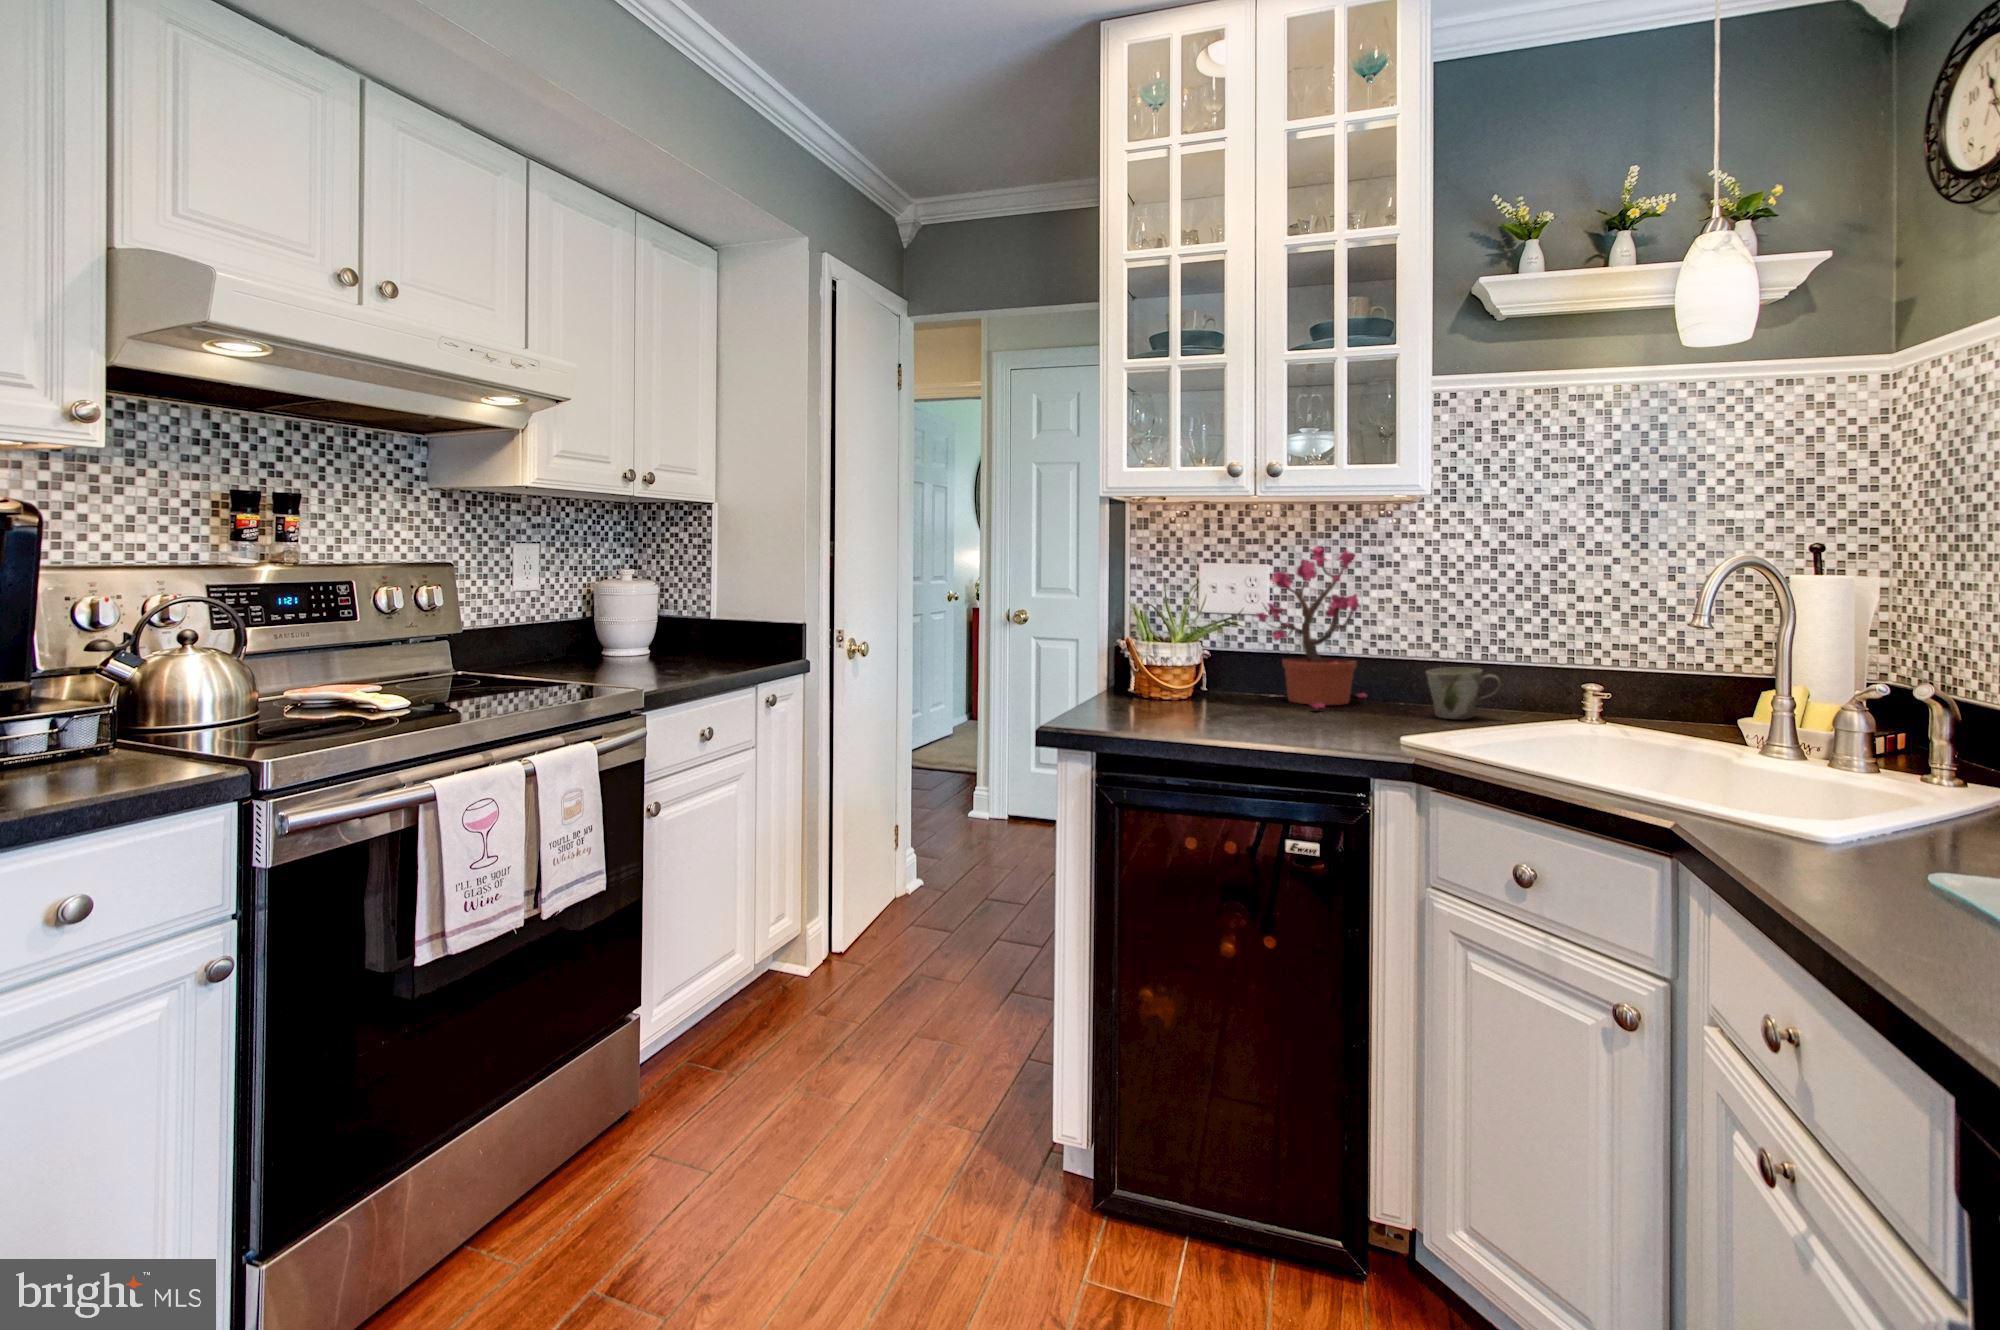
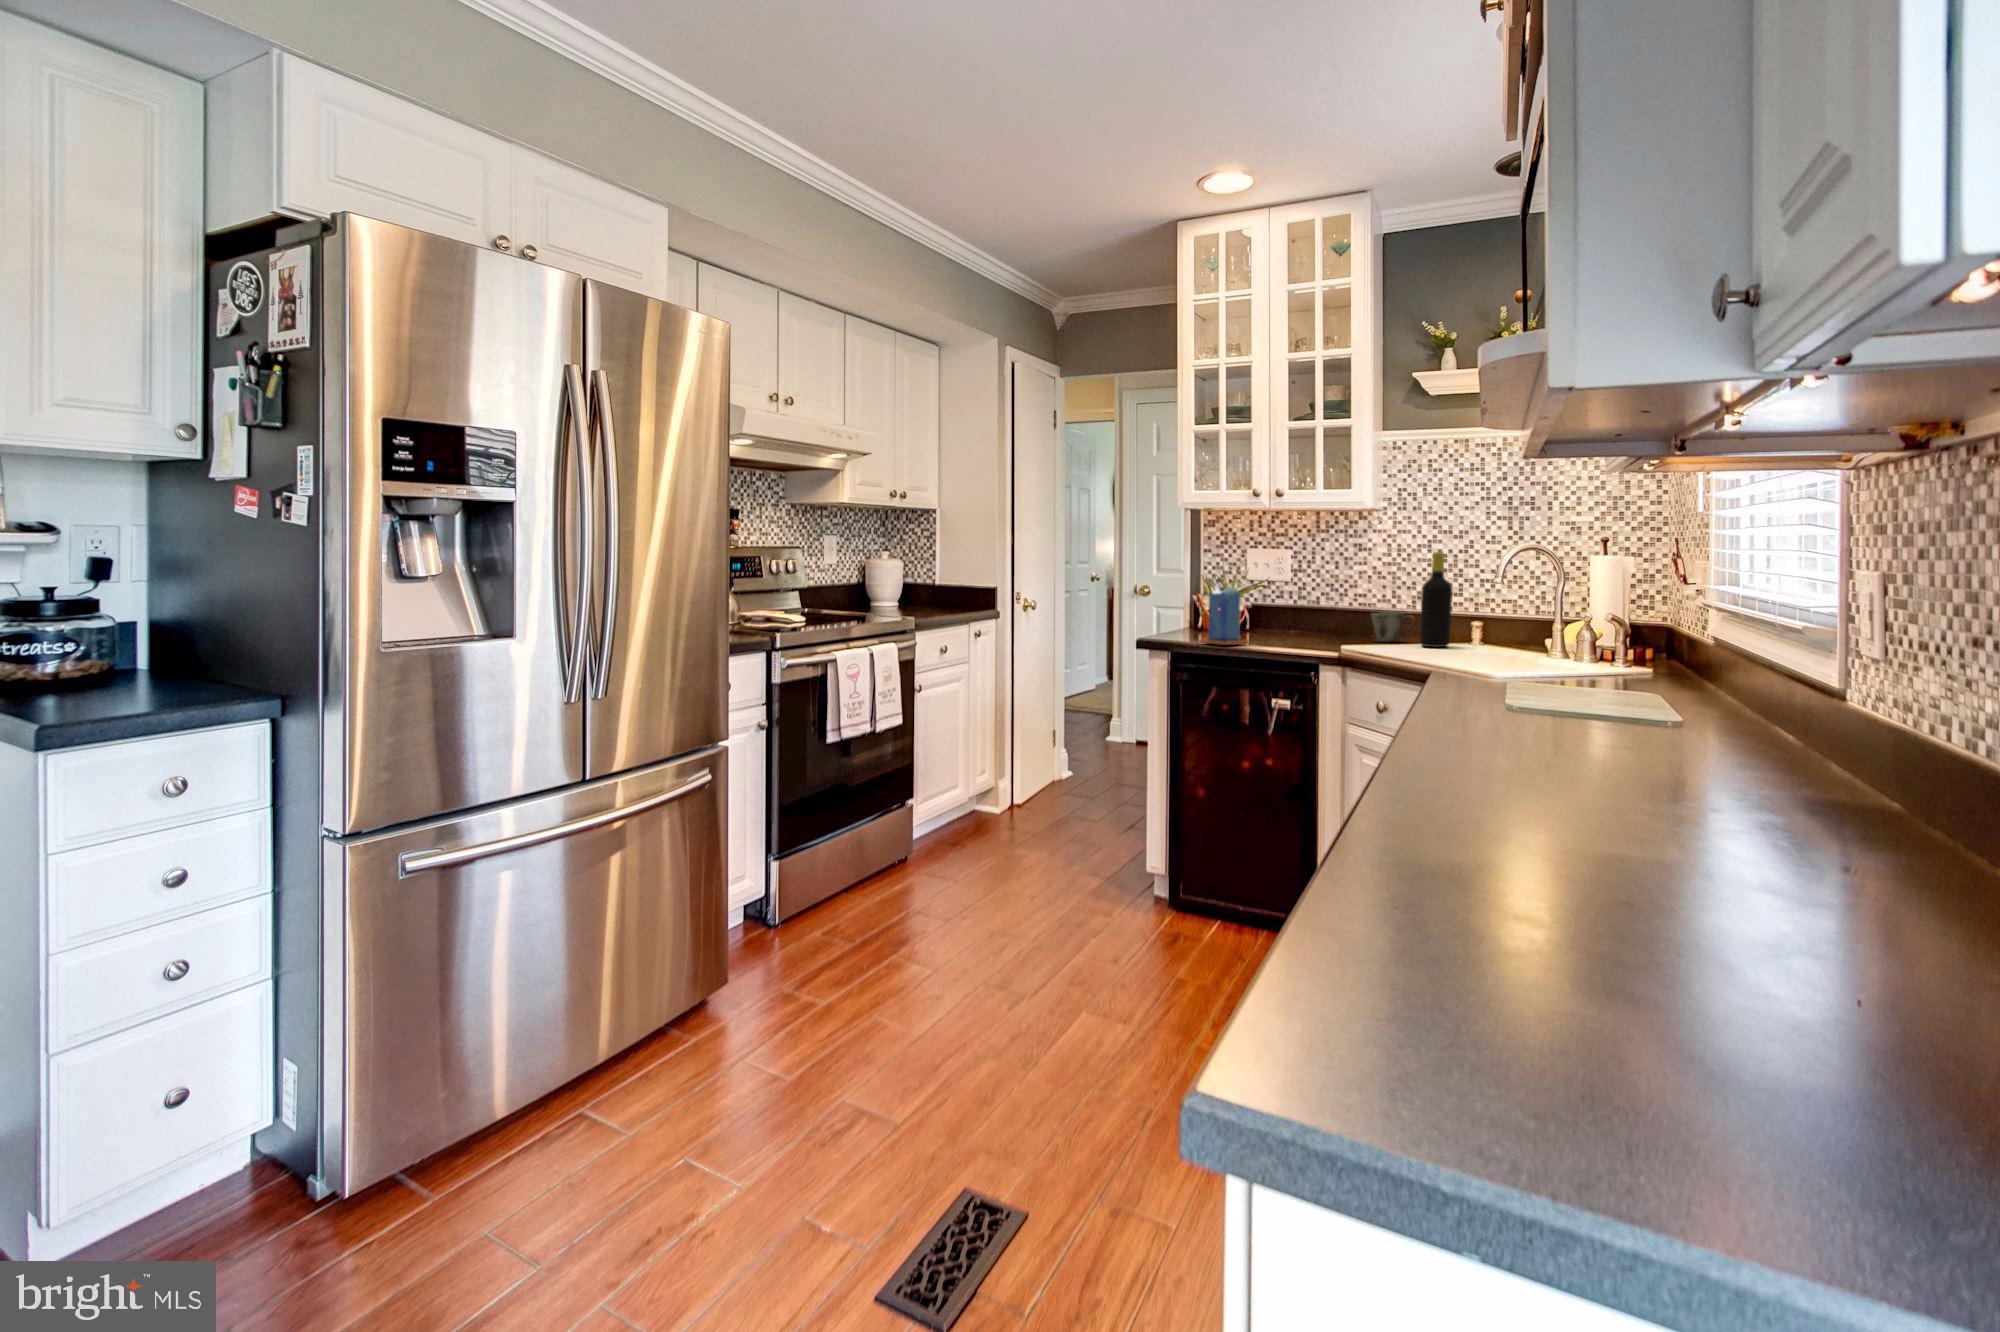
potted plant: present [1256,547,1367,709] -> none [1273,538,1349,637]
bottle: none [1524,571,1579,732] -> present [1420,552,1453,647]
candle: none [1160,628,1246,740] -> present [1200,584,1248,645]

